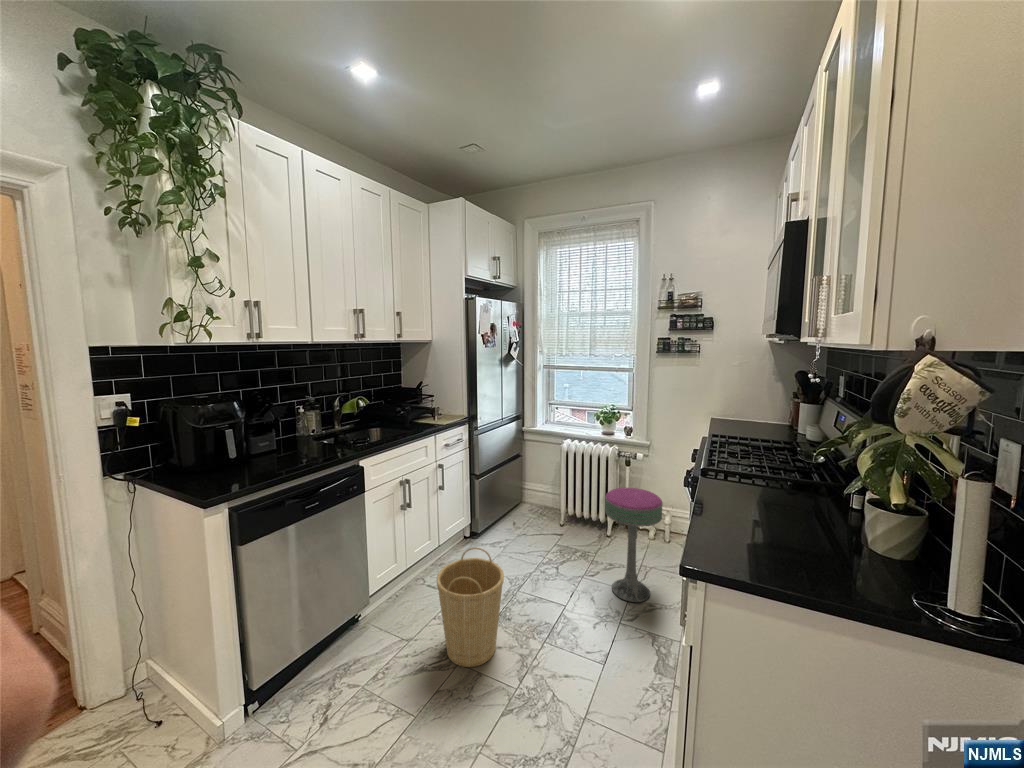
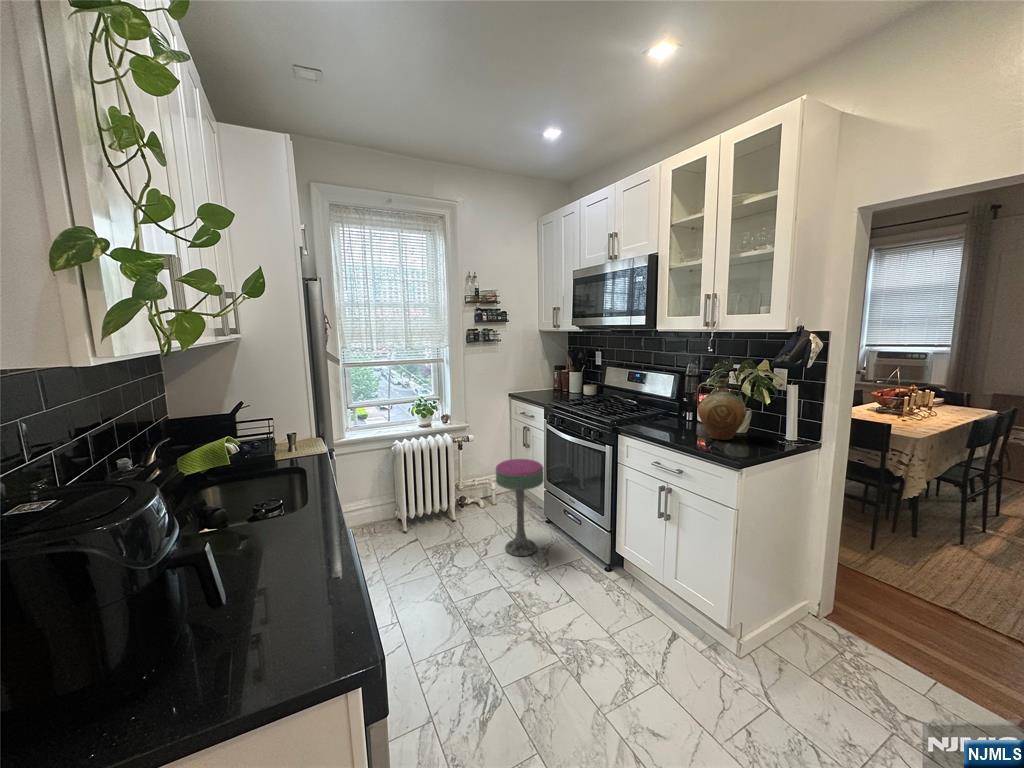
ceramic jug: none [740,439,835,553] -> present [697,379,747,440]
basket: present [437,547,504,667] -> none [450,561,525,693]

